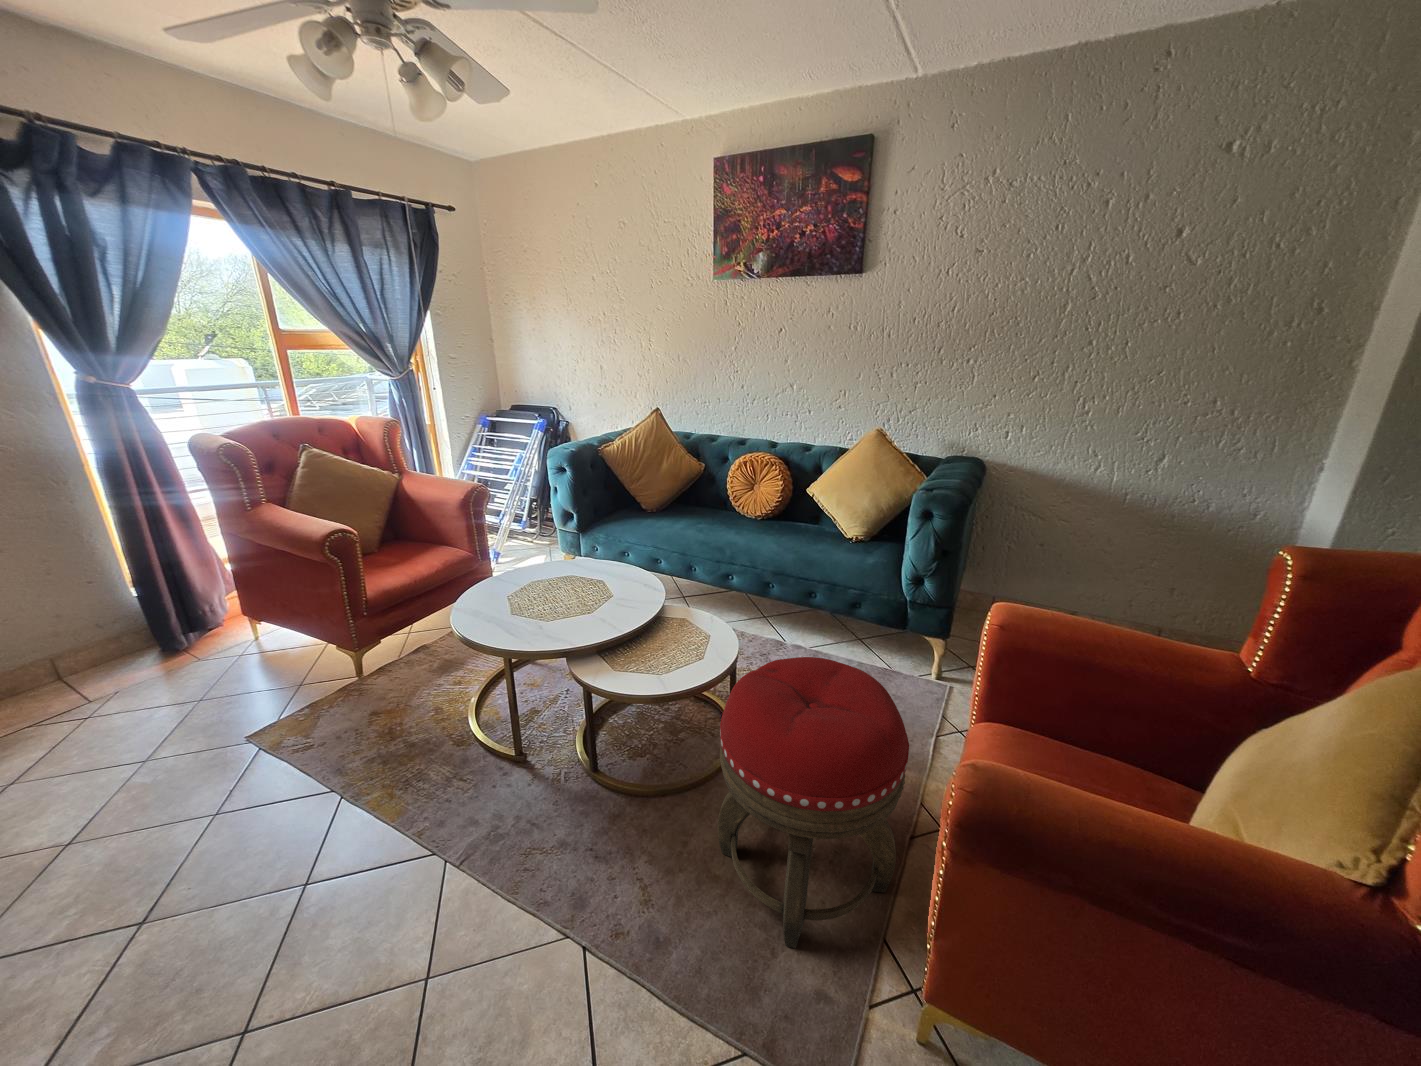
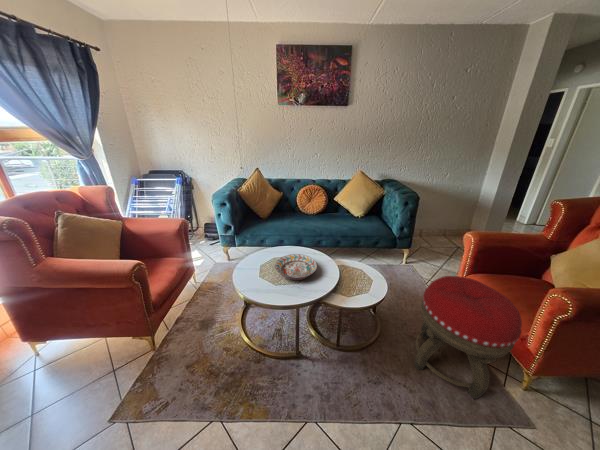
decorative bowl: none [530,565,613,607] -> present [275,254,317,280]

